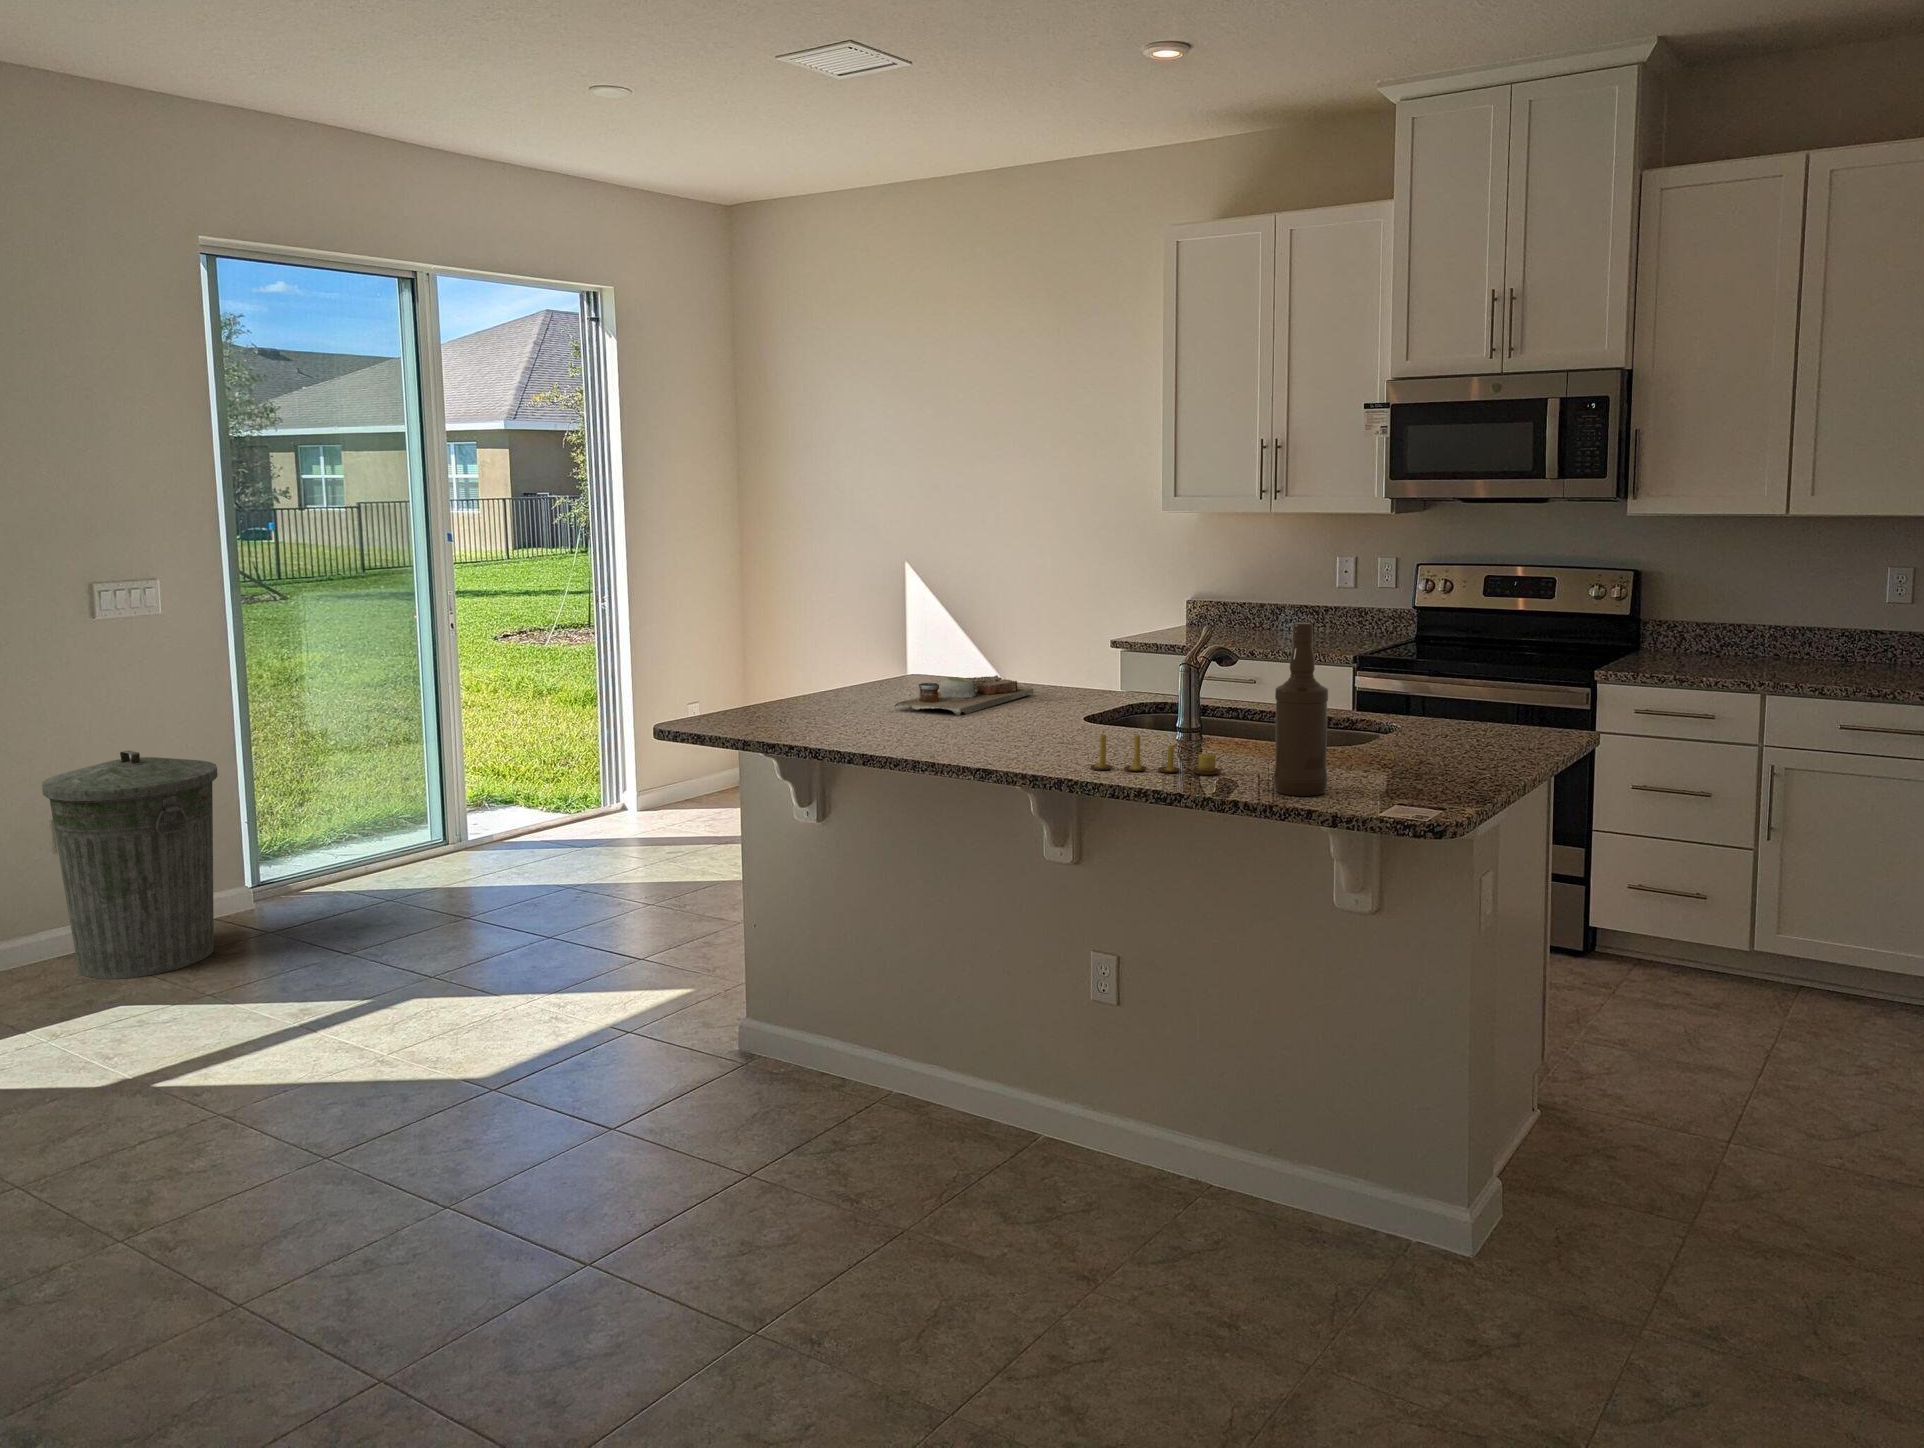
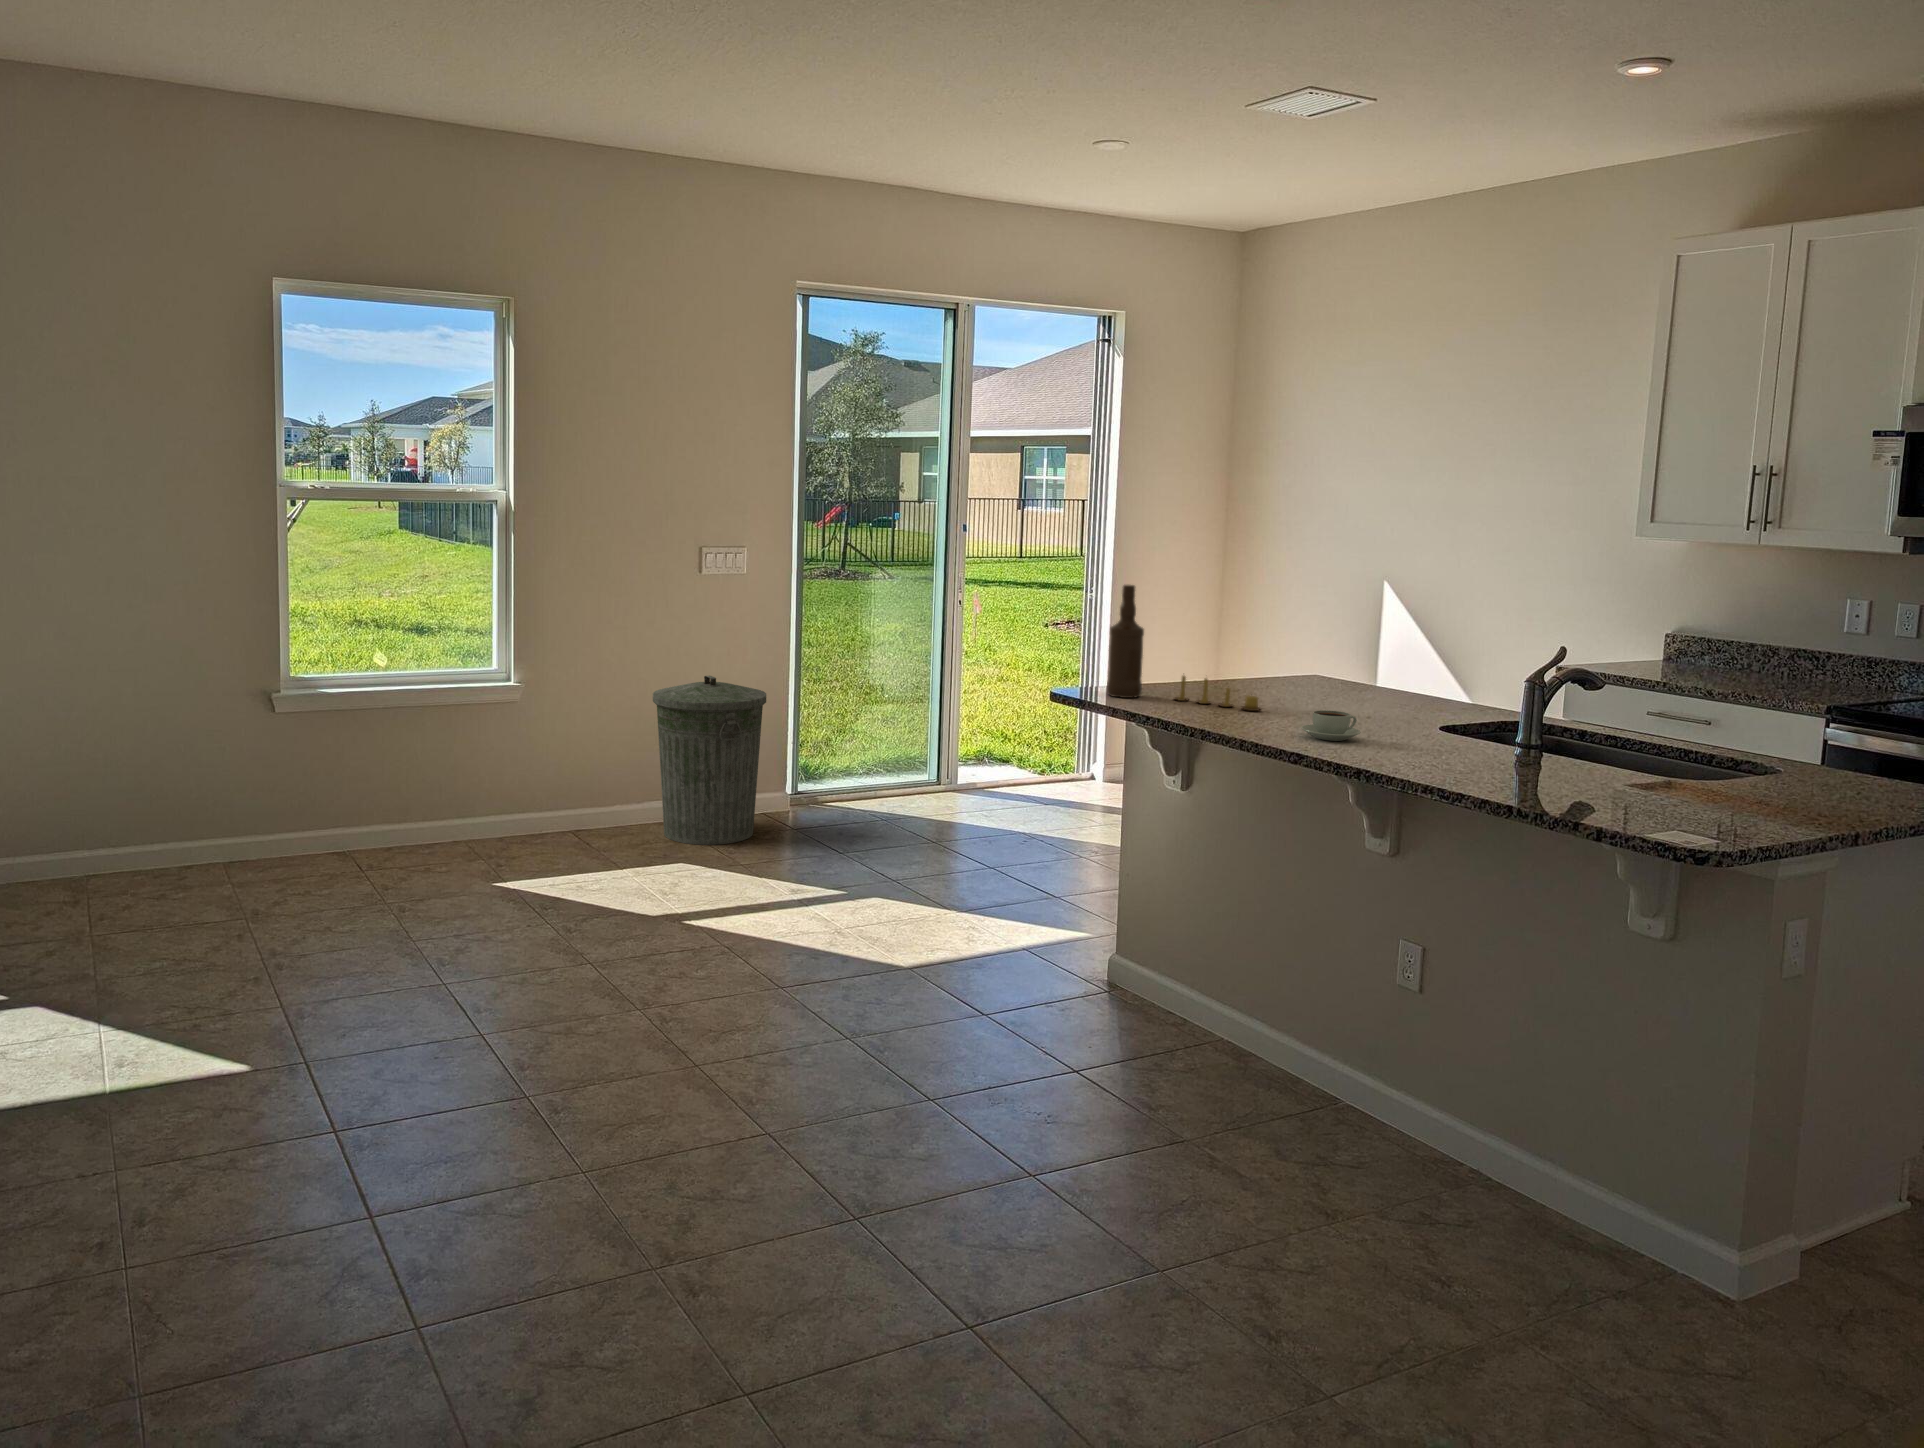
bottle: present [1274,622,1328,796] -> present [1107,585,1144,698]
cutting board: present [895,675,1033,716] -> none [1266,677,1413,712]
coffee cup: none [968,715,1030,749] -> present [1301,710,1361,741]
candle: present [1090,733,1221,775] -> present [1175,676,1261,711]

